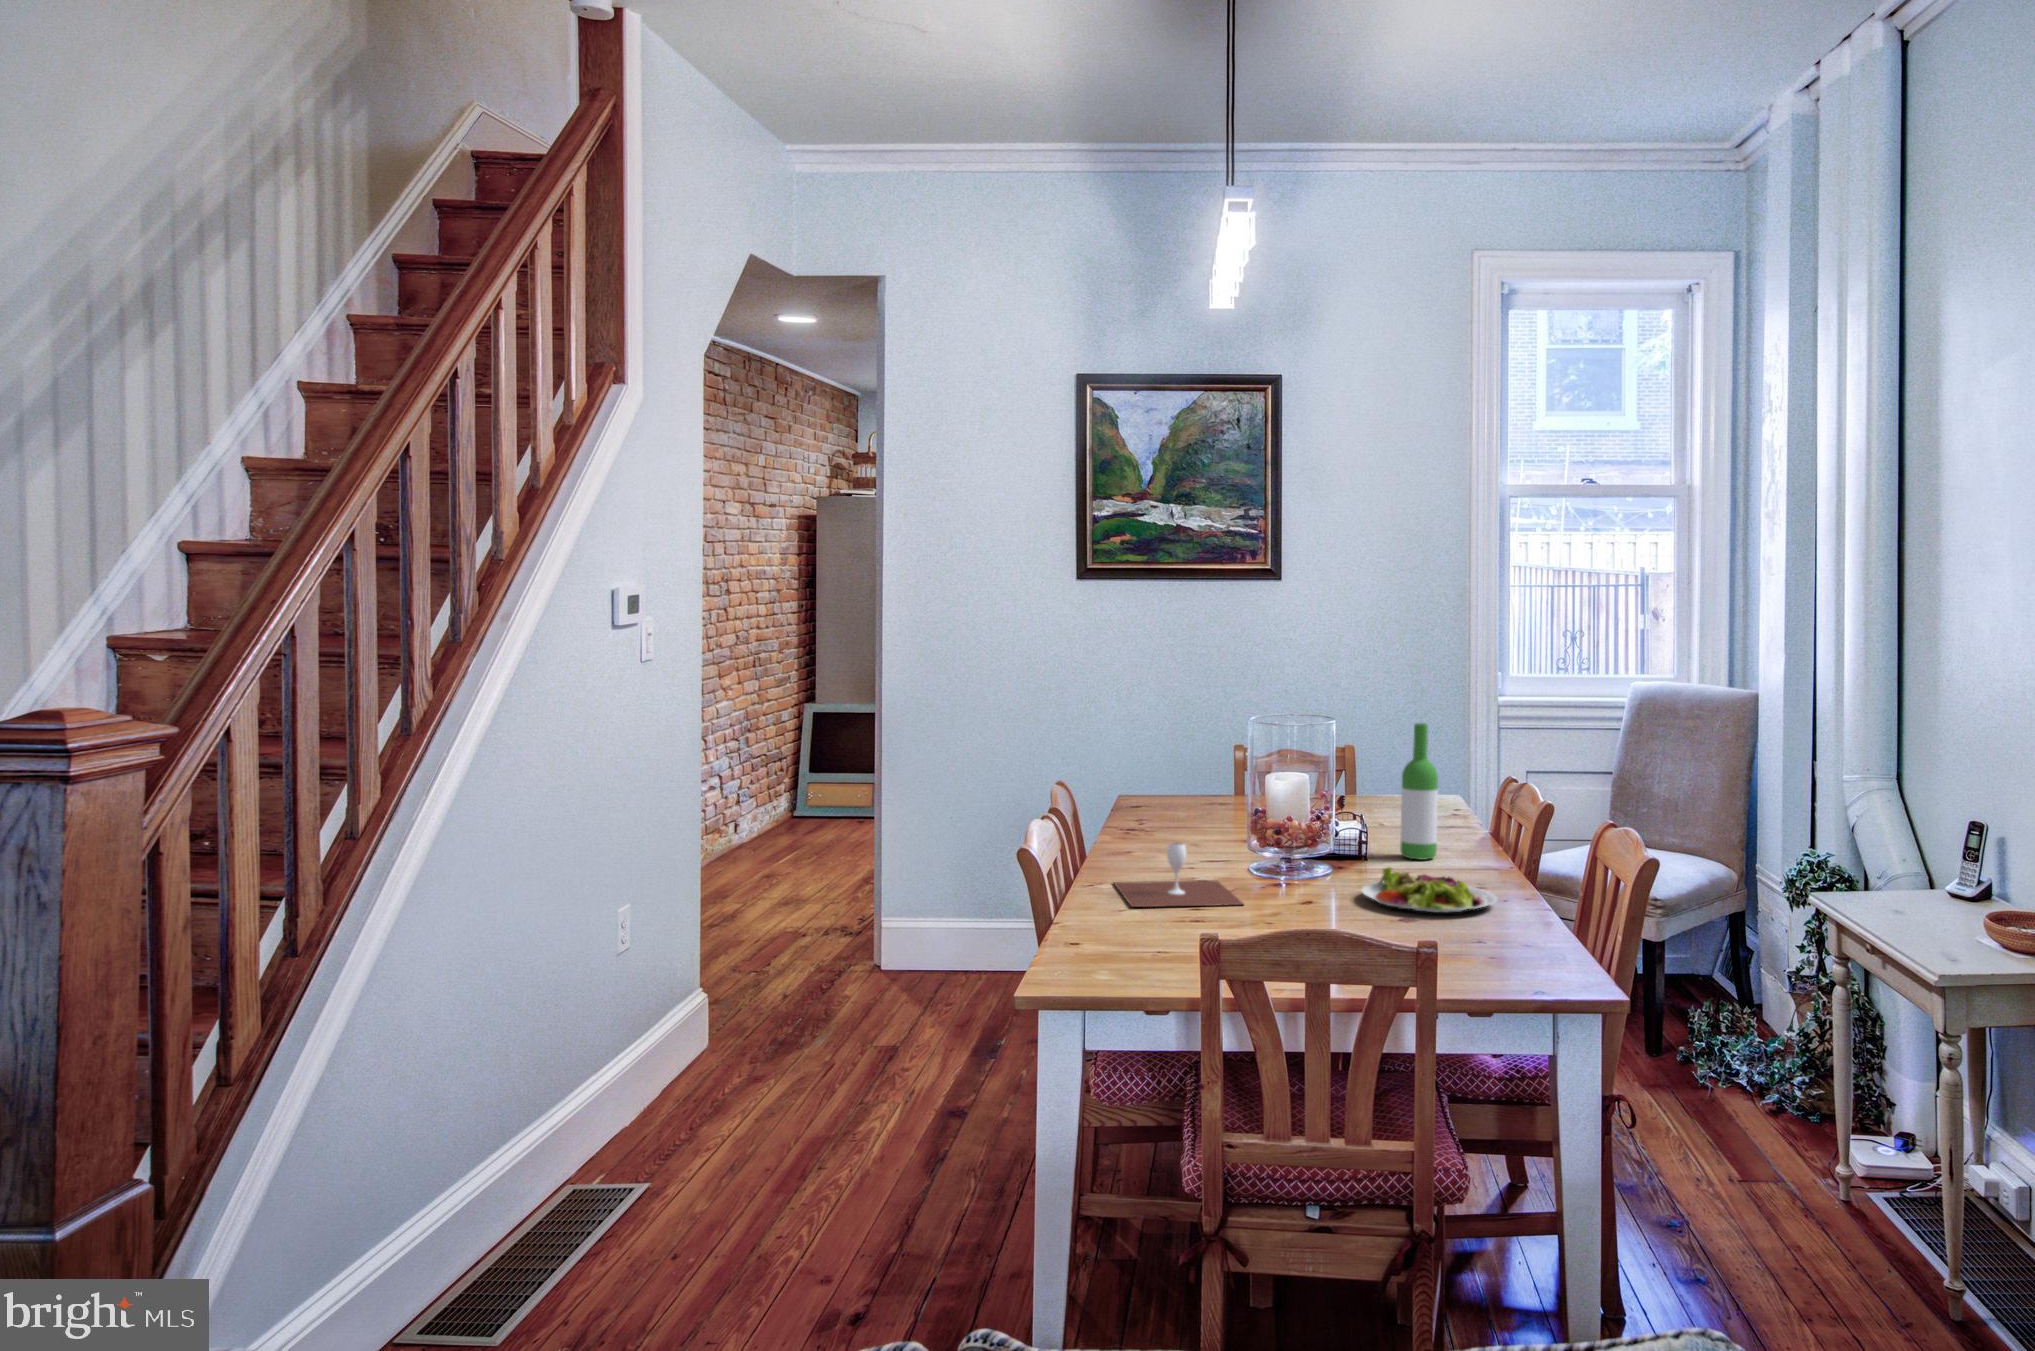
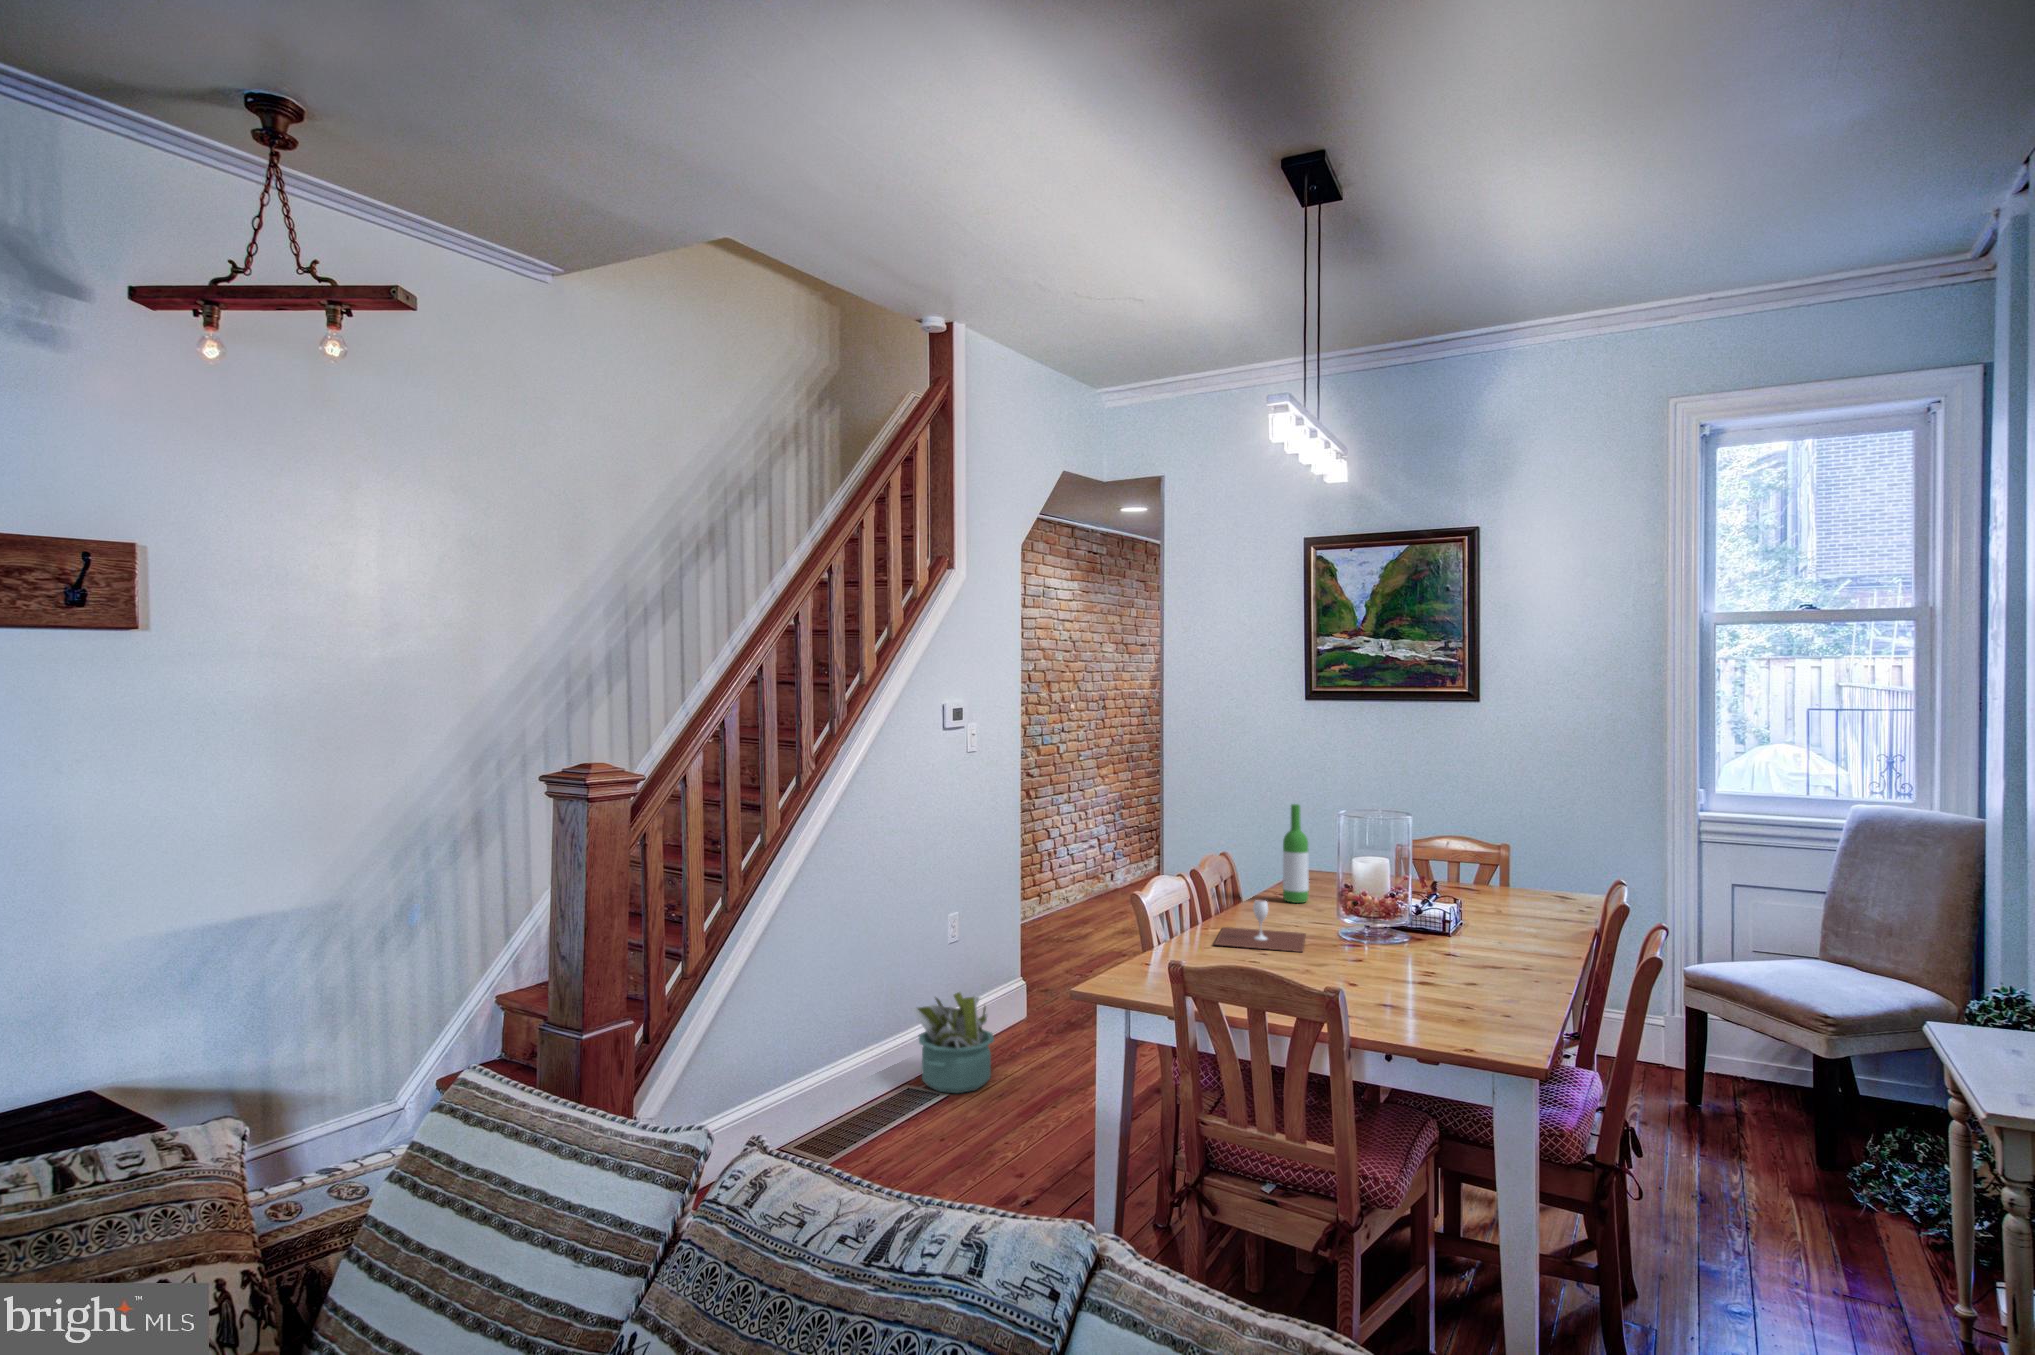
wine bottle: present [1400,723,1438,860] -> present [1283,804,1309,903]
salad plate: present [1362,867,1497,913] -> none [1402,934,1518,974]
decorative plant: none [602,1009,732,1158] -> present [912,992,994,1093]

